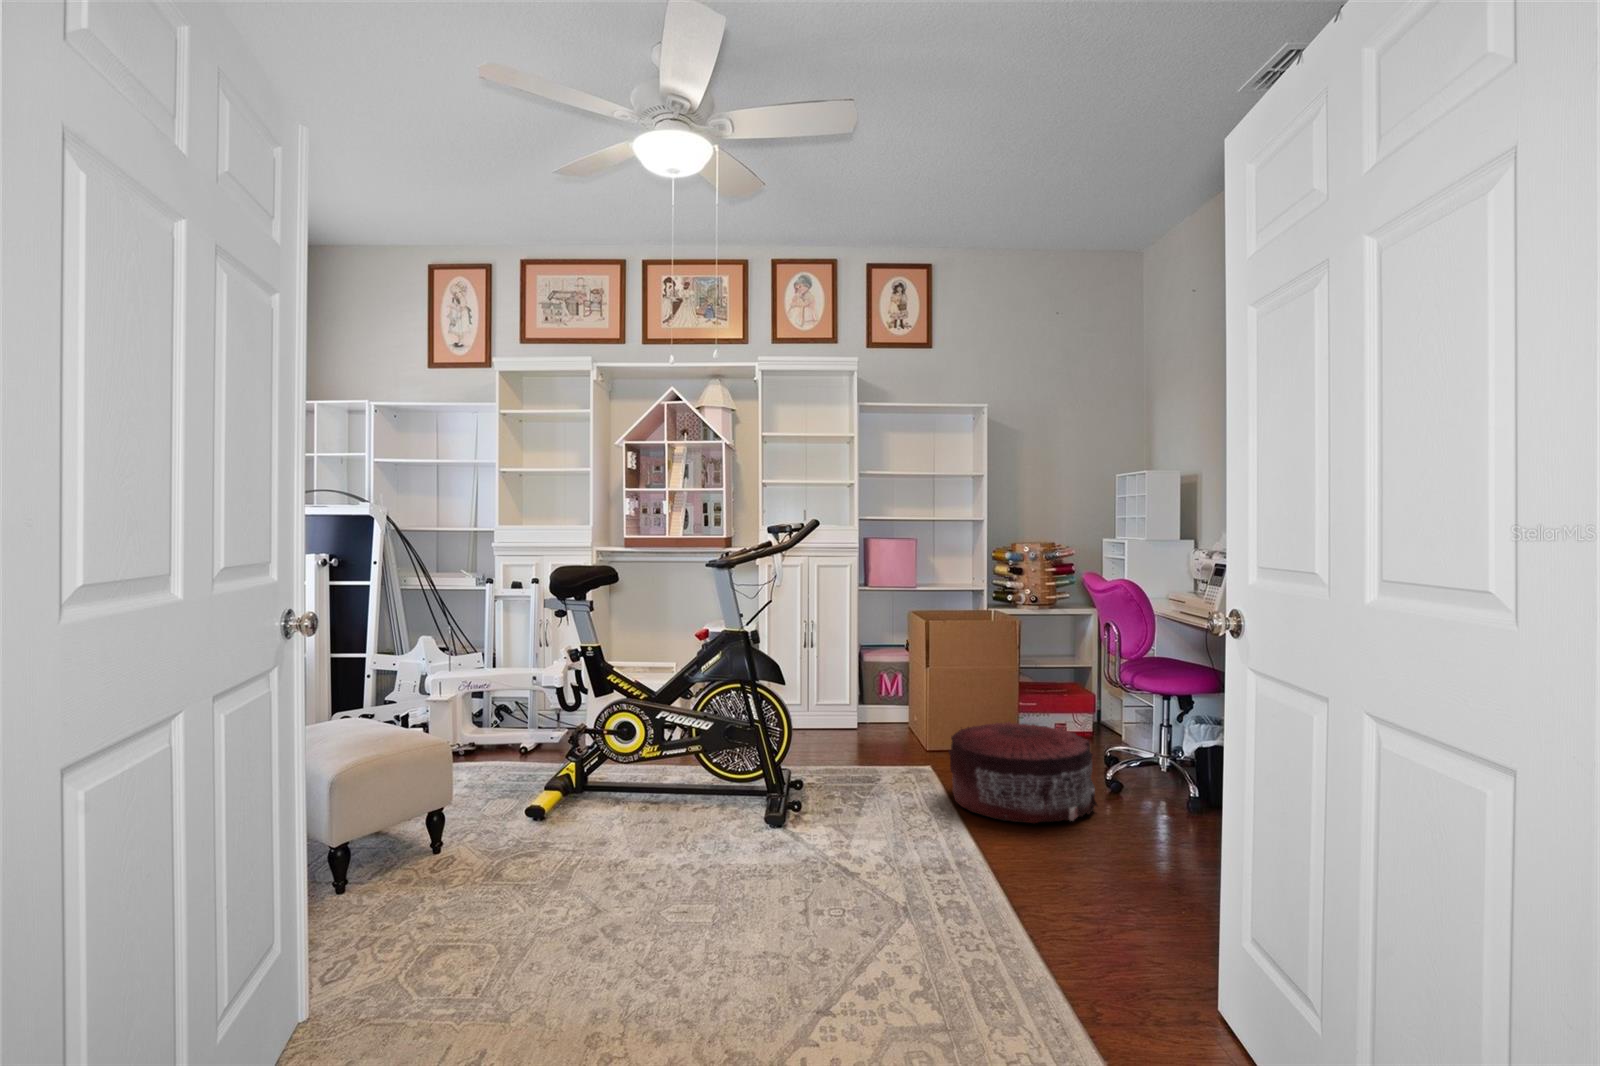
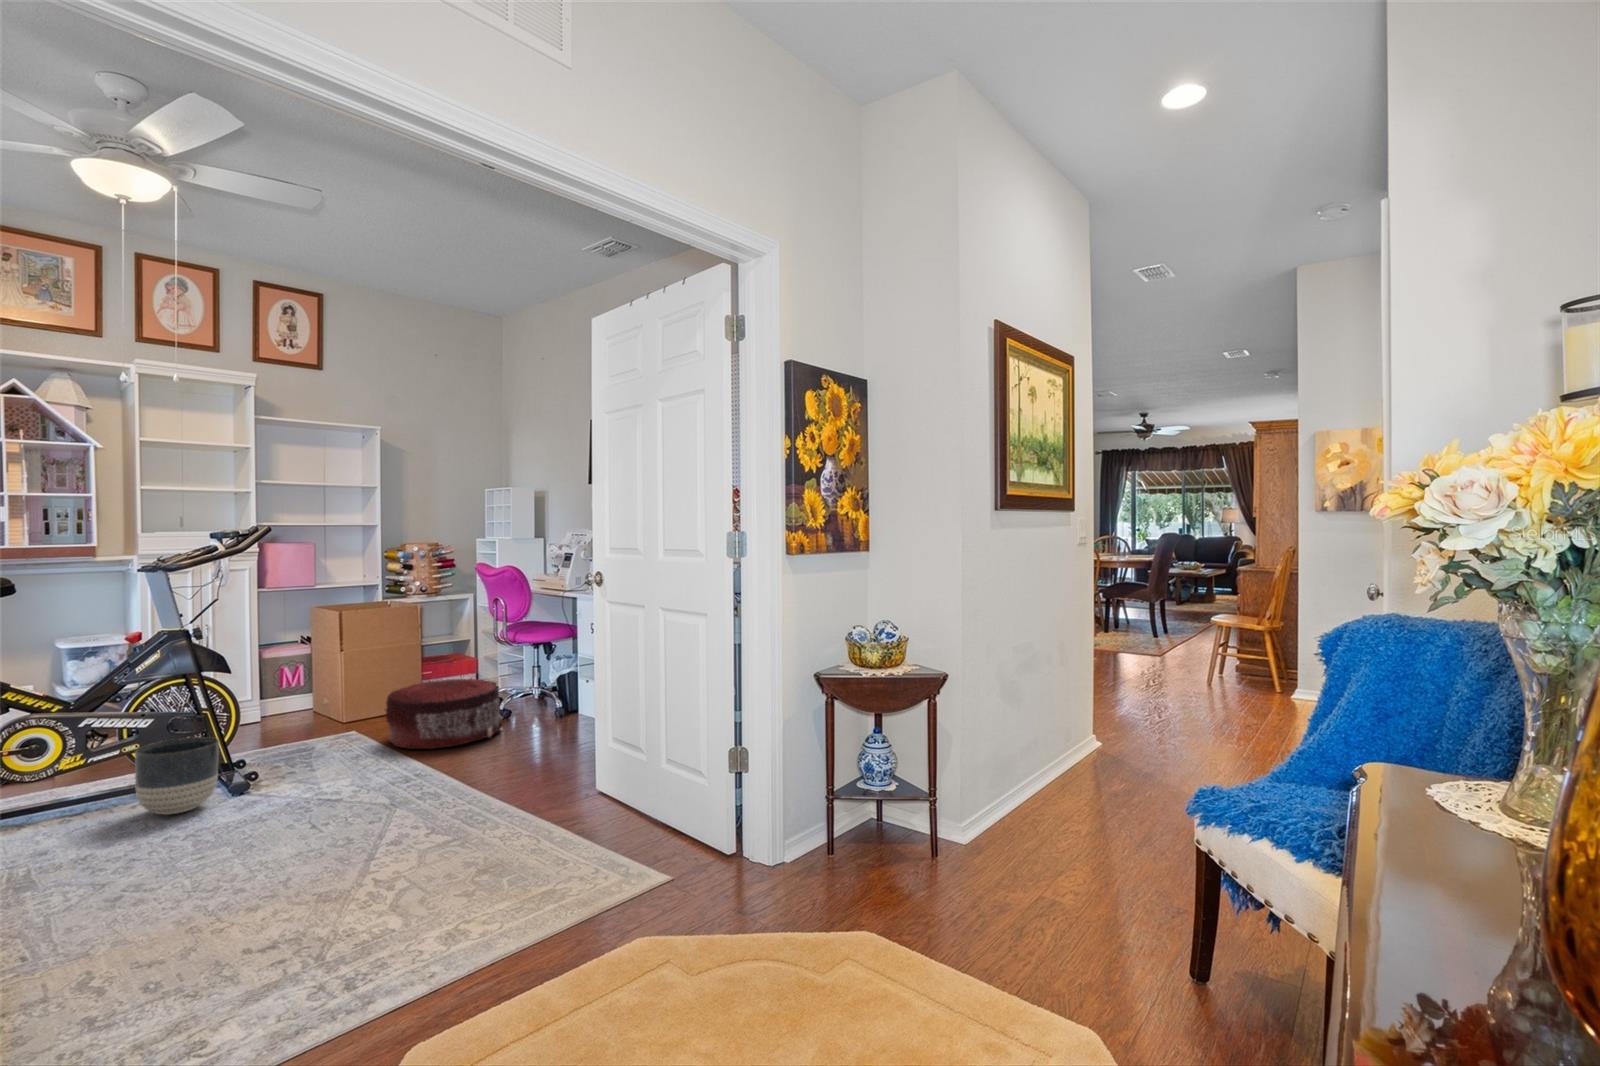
planter: none [686,747,756,831] -> present [135,737,219,815]

